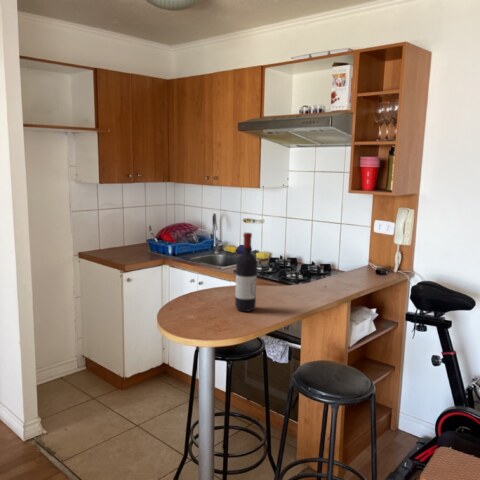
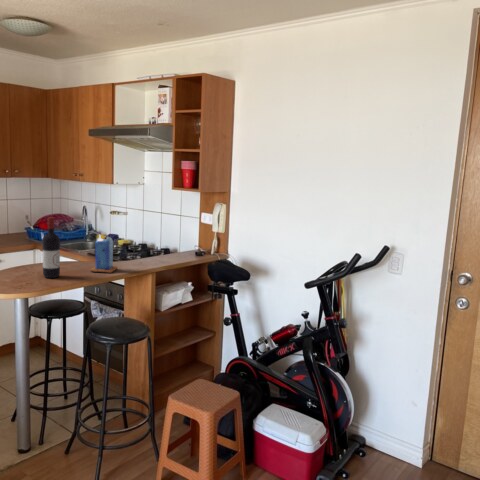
candle: none [284,253,312,302] -> present [91,236,117,273]

